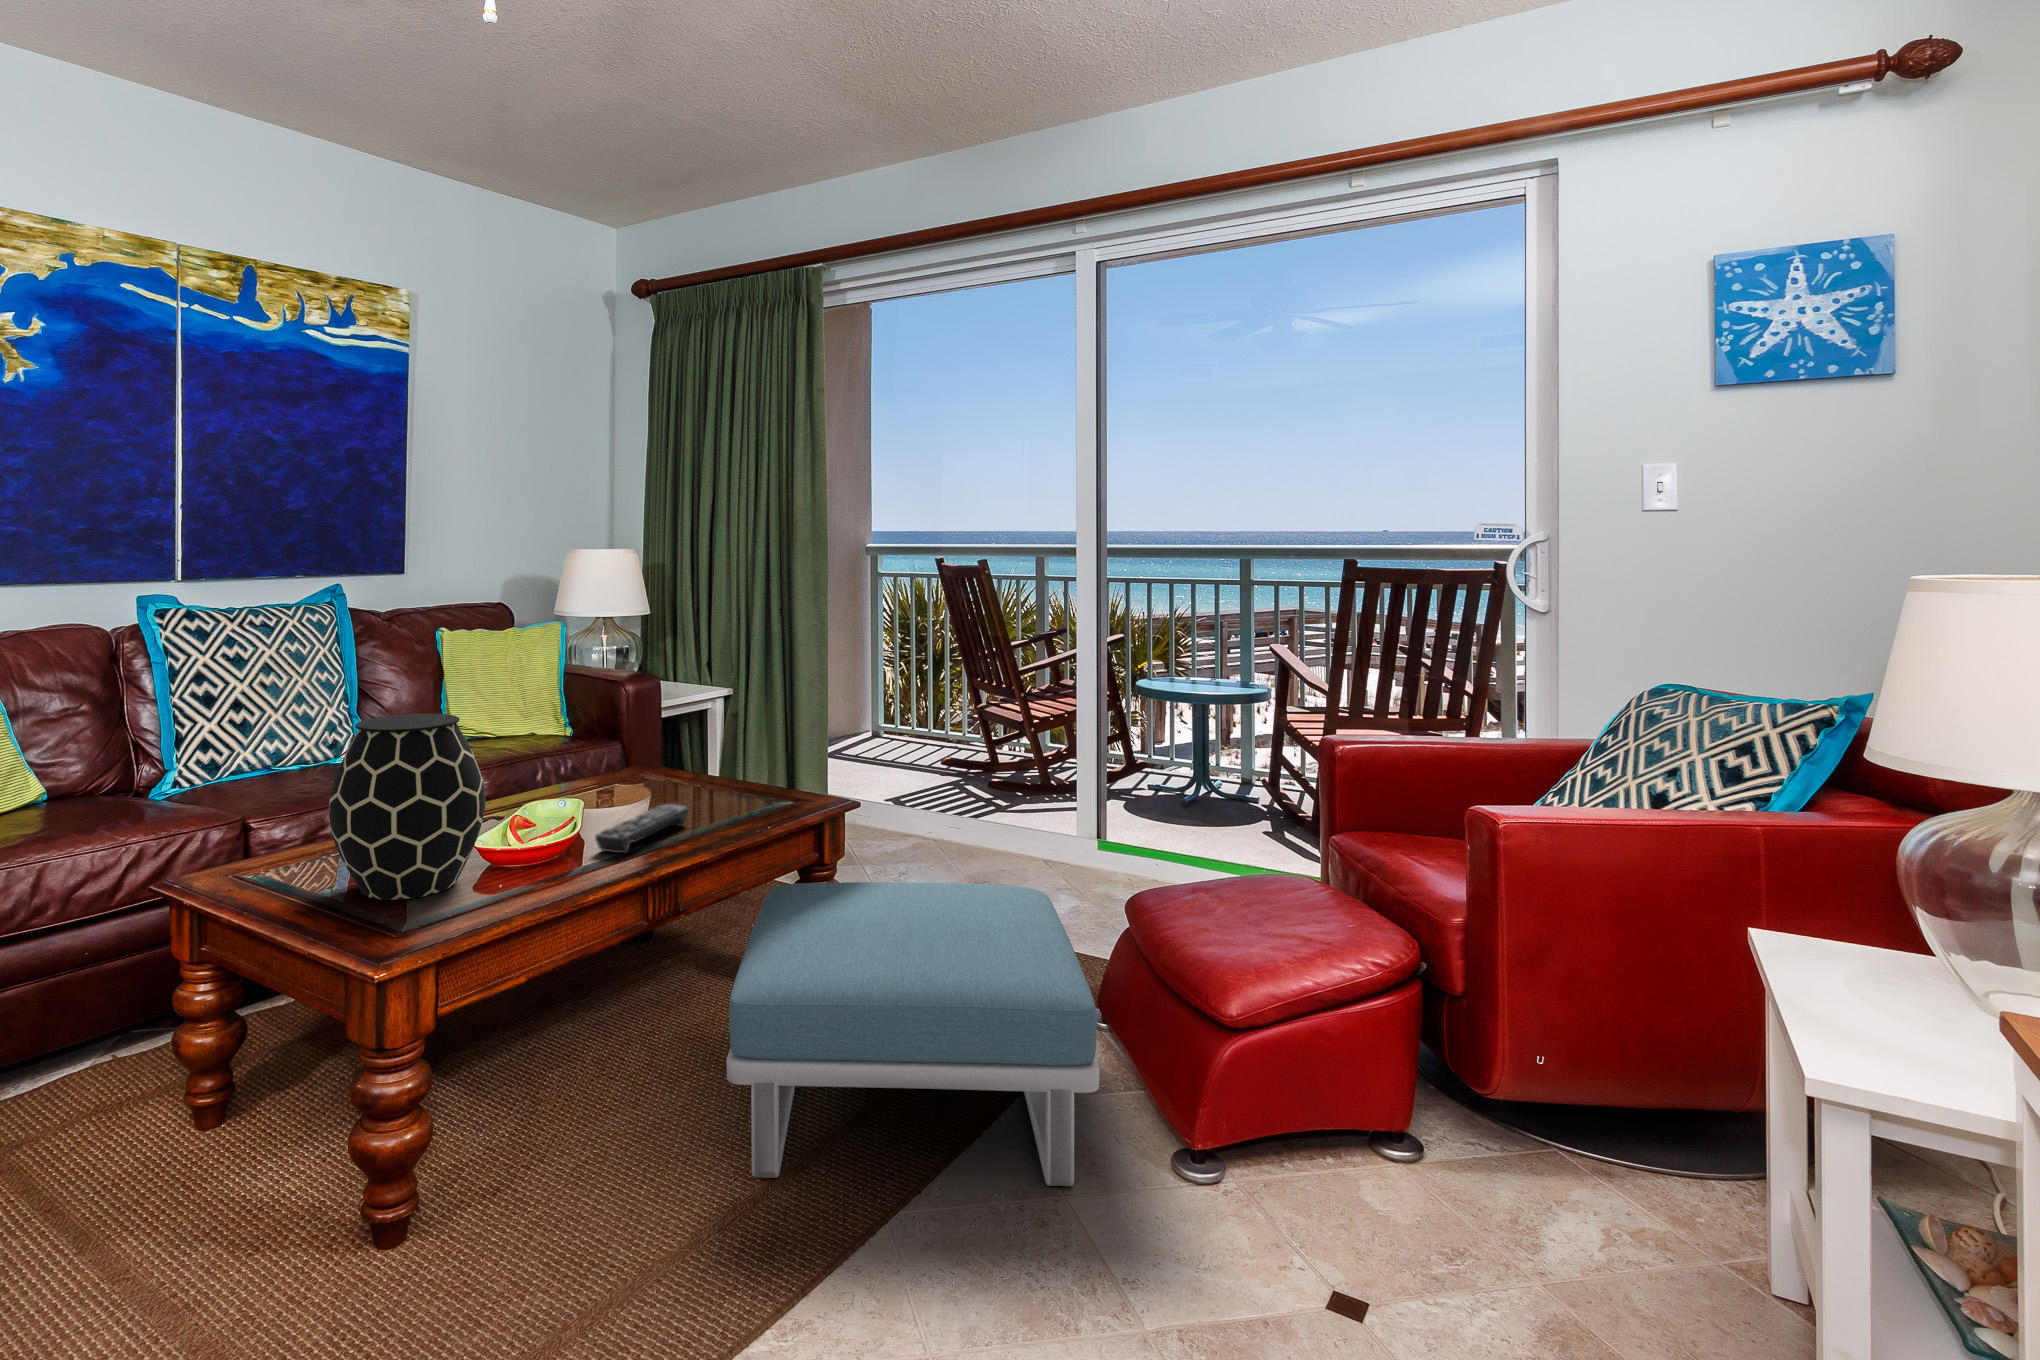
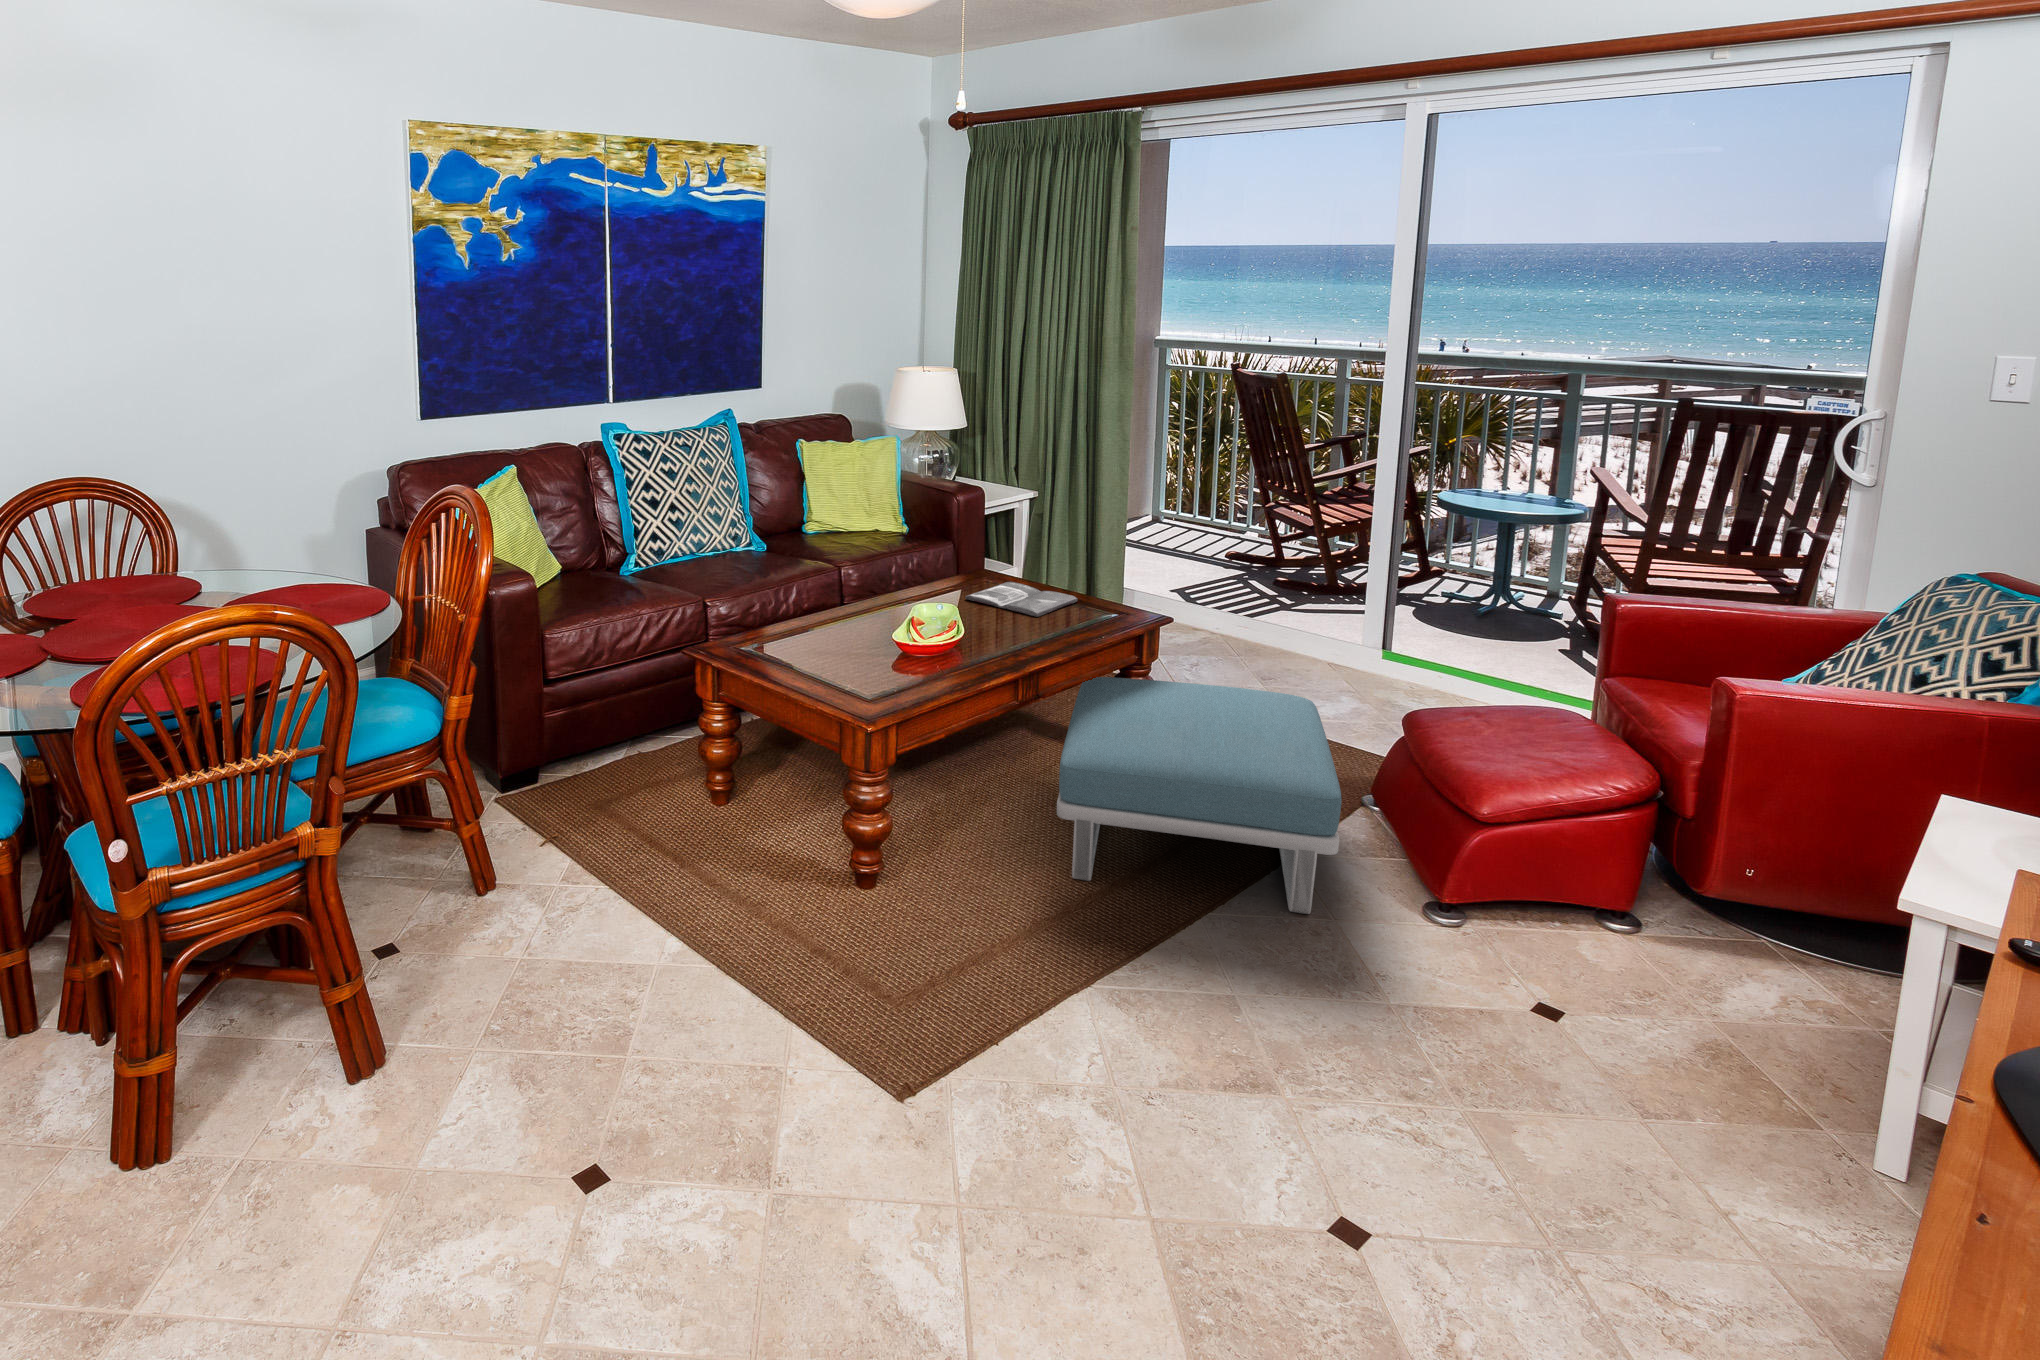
vase: present [329,713,486,900] -> none [786,549,887,678]
magazine: none [619,774,762,810] -> present [965,582,1078,617]
remote control: present [595,804,688,853] -> none [959,613,1024,653]

